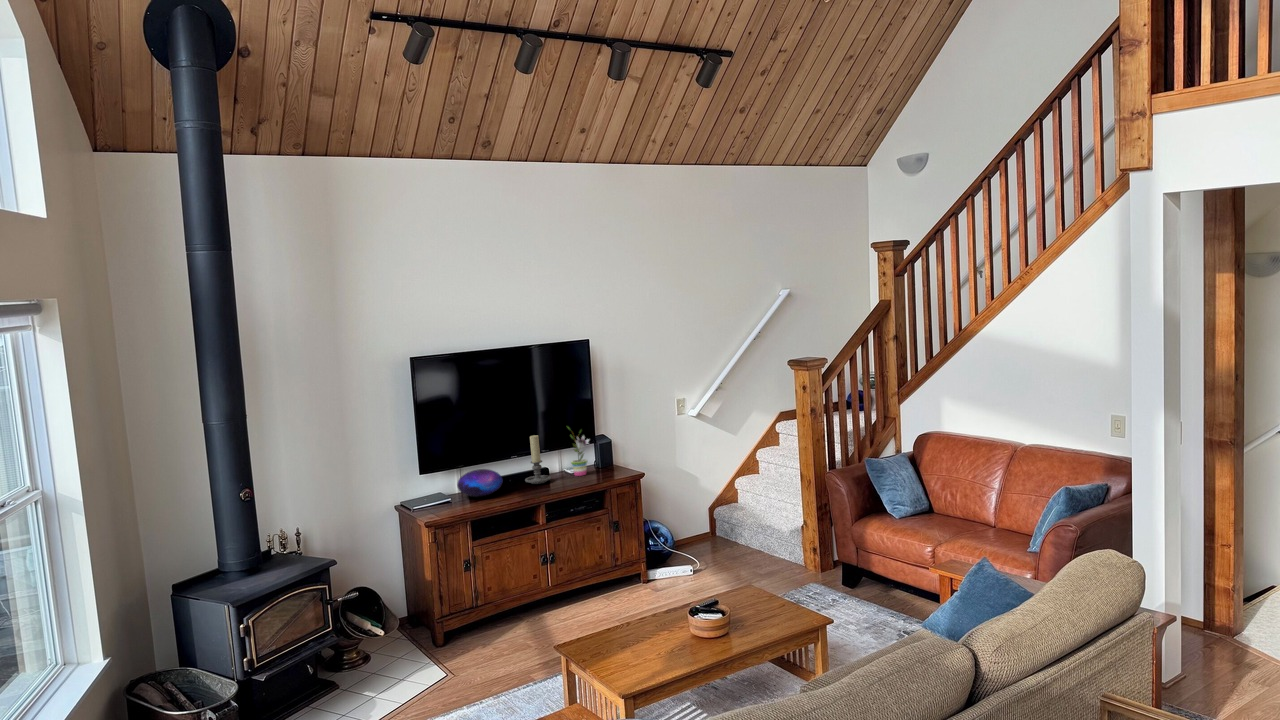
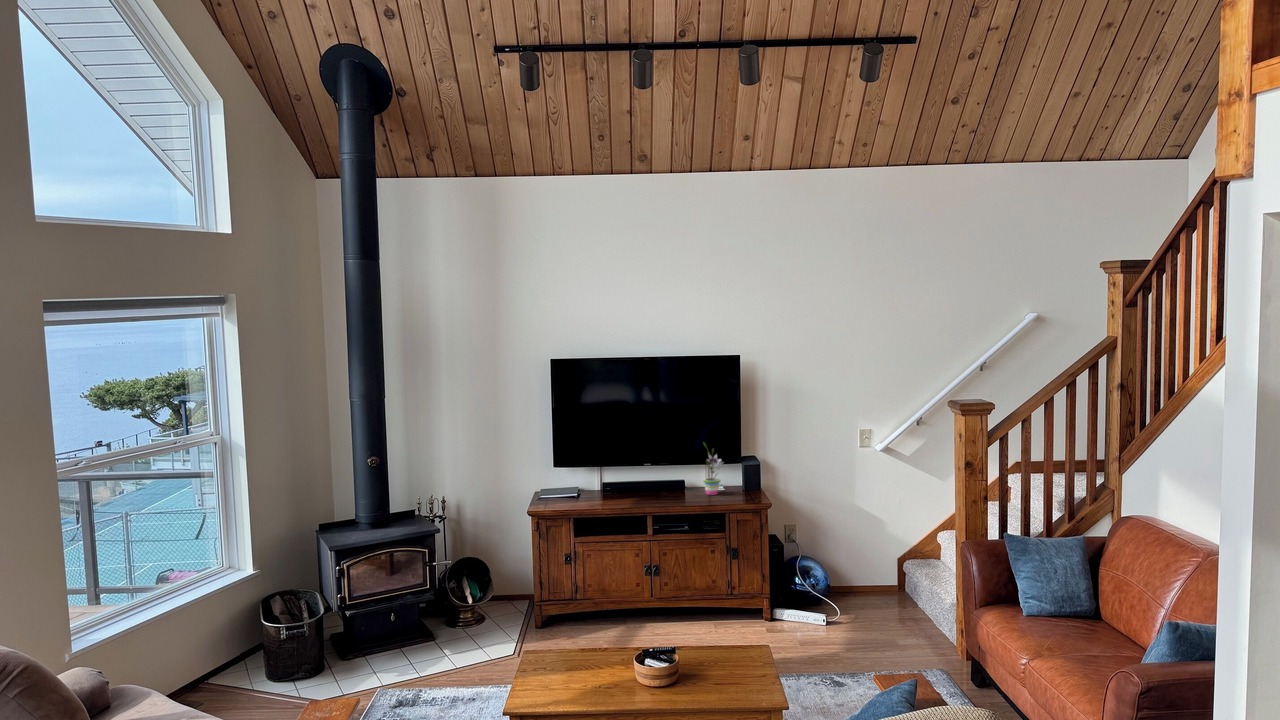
candle holder: present [525,435,551,484] -> none [653,446,679,495]
decorative orb: present [457,469,503,497] -> none [581,471,624,498]

